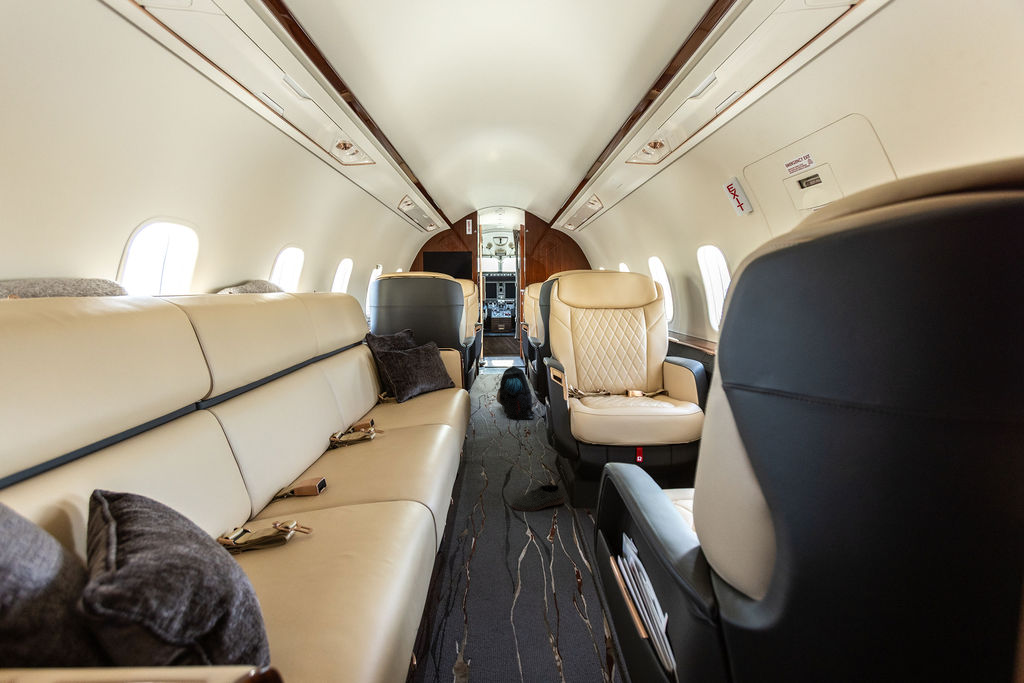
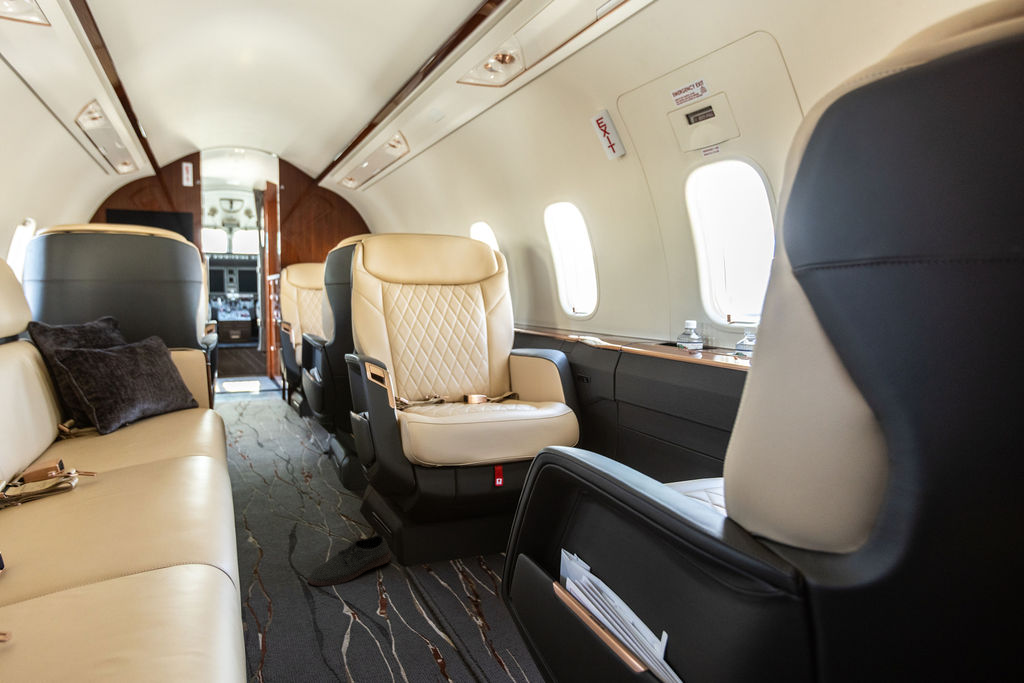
backpack: present [496,366,534,420] -> none [248,379,316,461]

